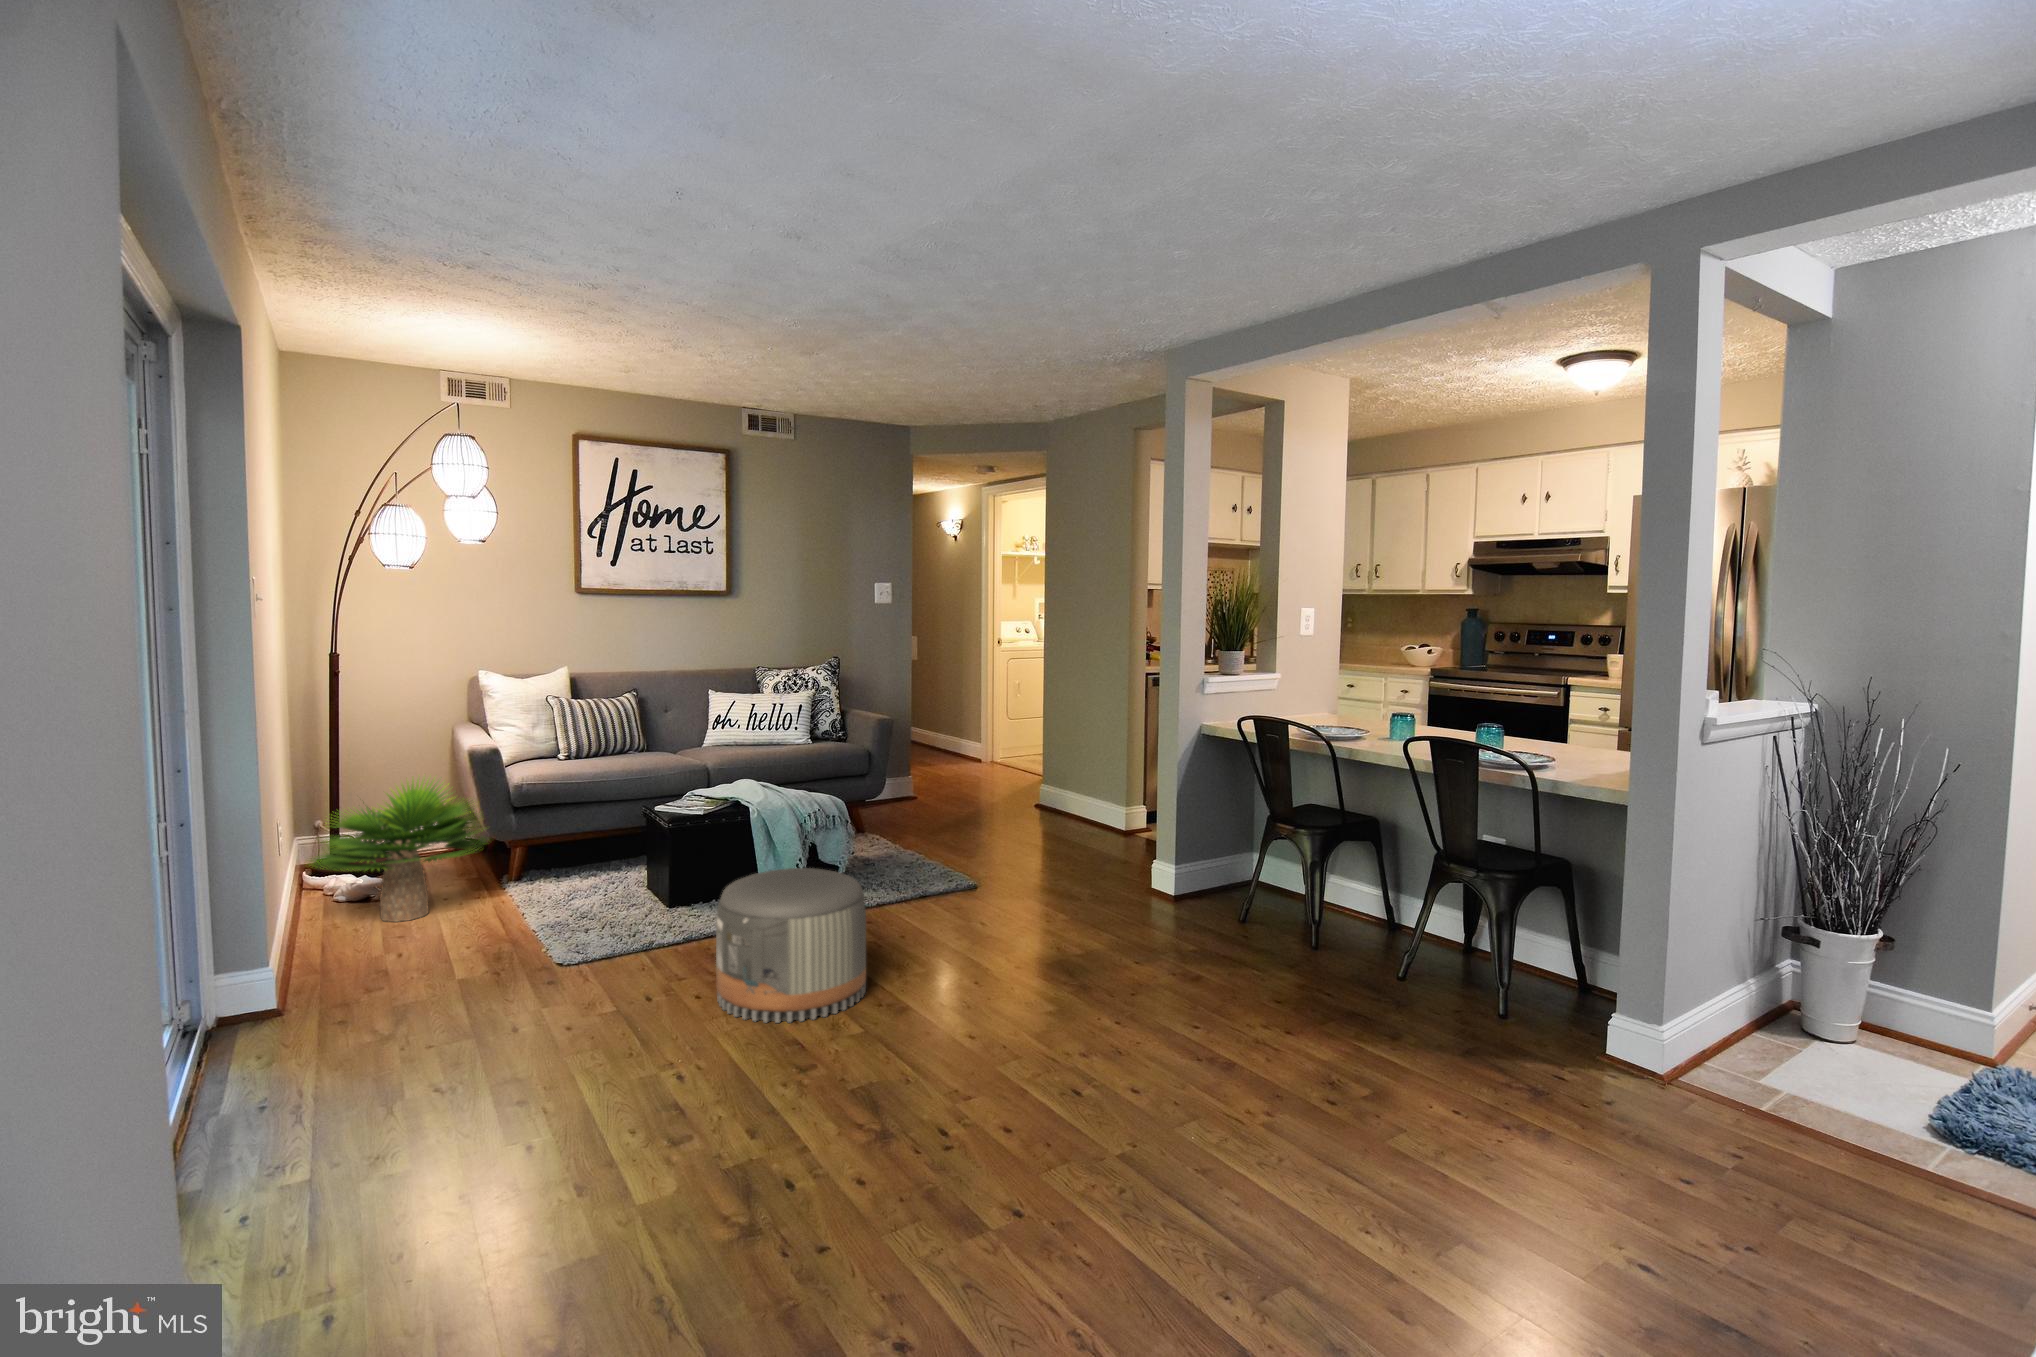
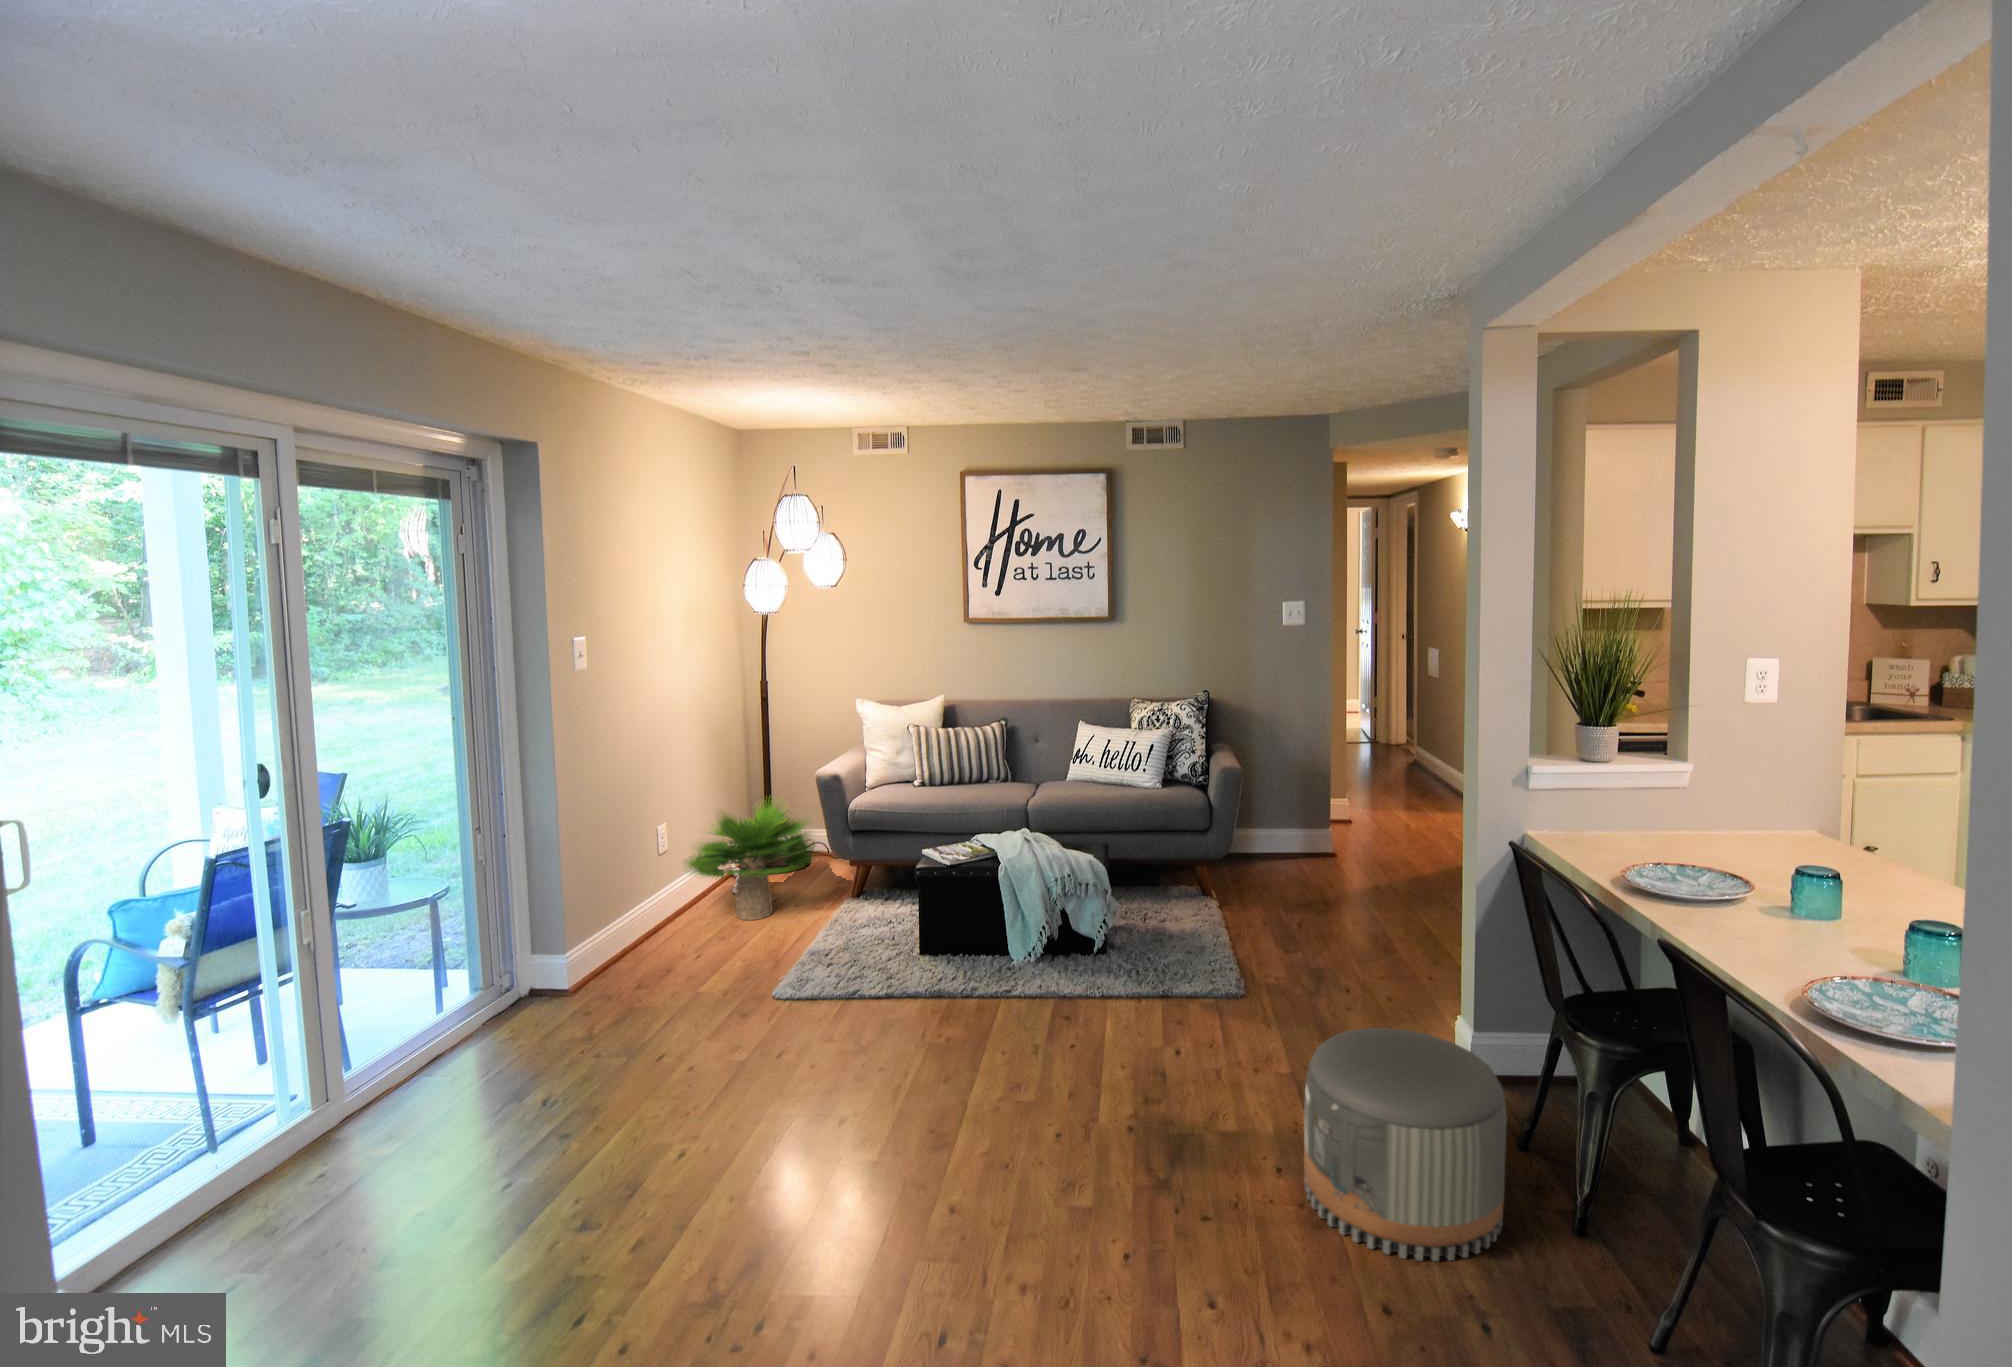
pouf: present [716,868,866,1023] -> present [1304,1028,1507,1261]

